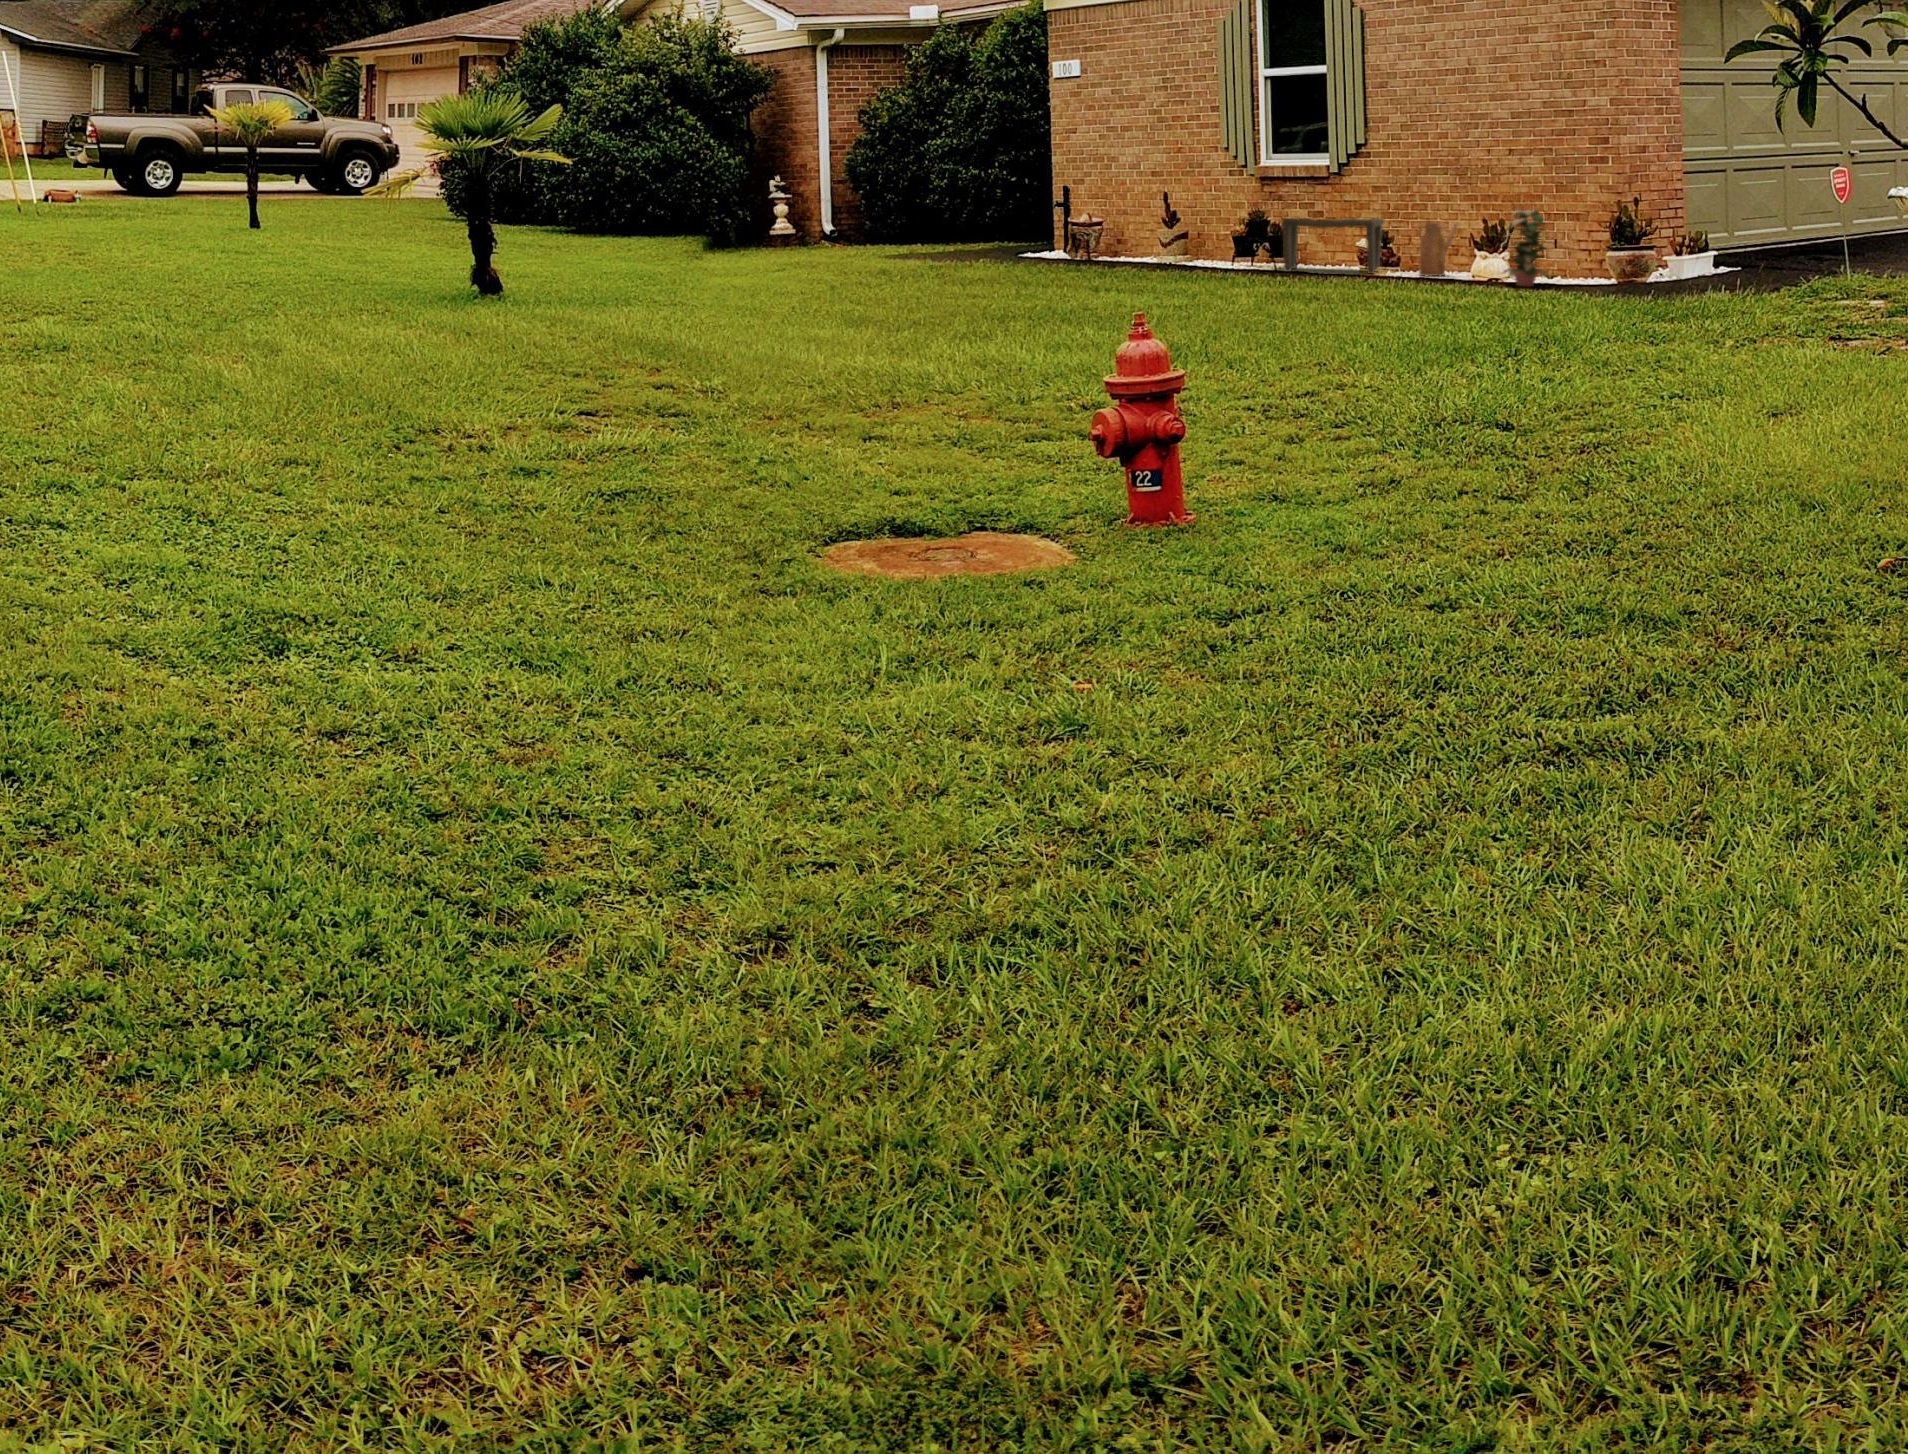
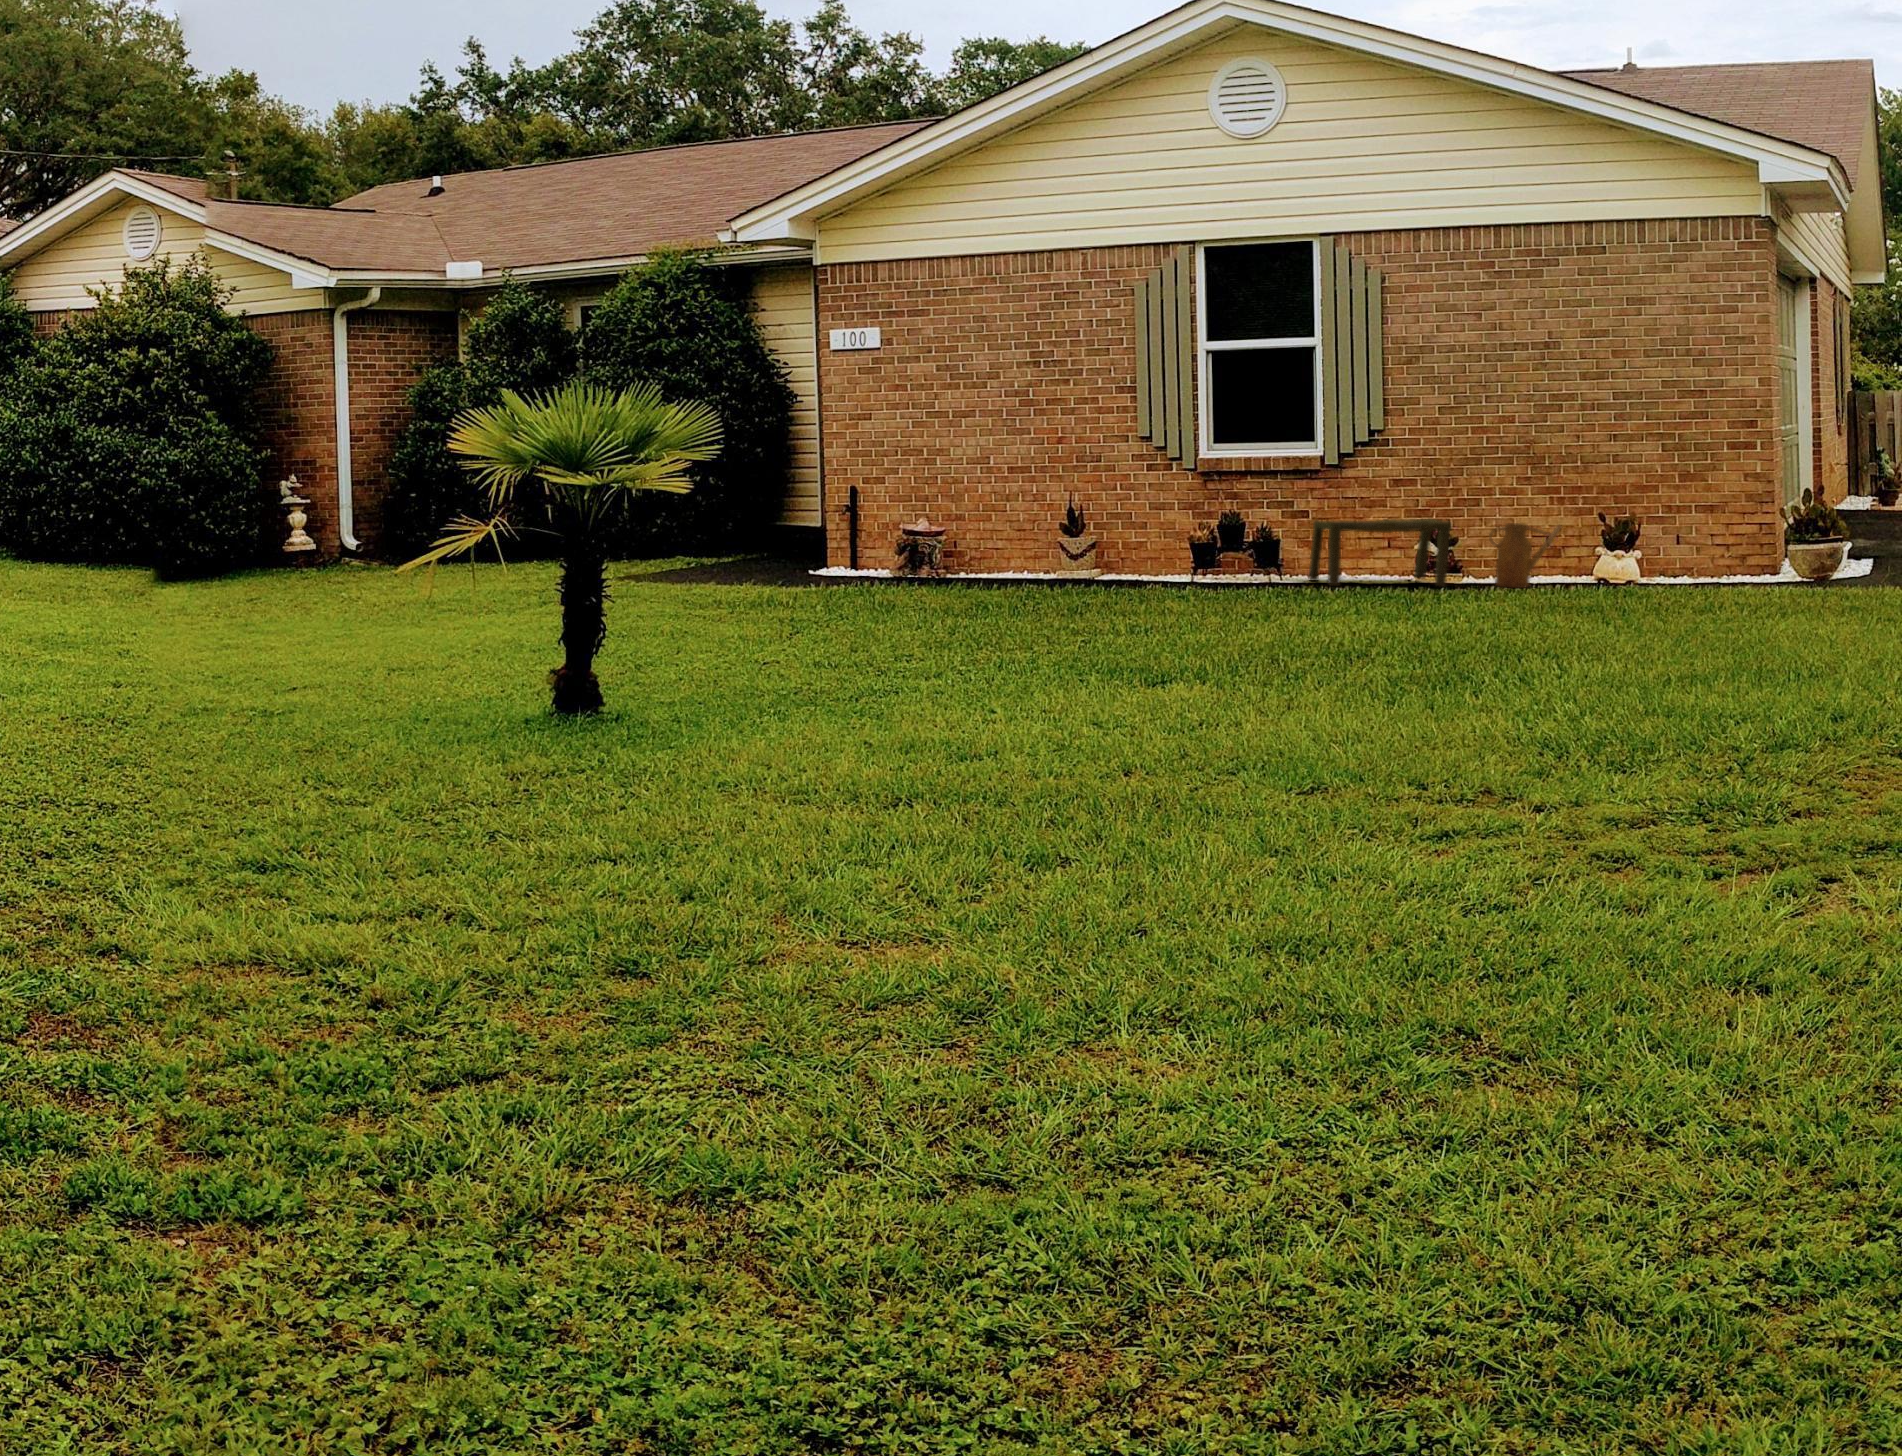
decorative plant: present [1504,210,1548,286] -> none [1654,508,1736,600]

